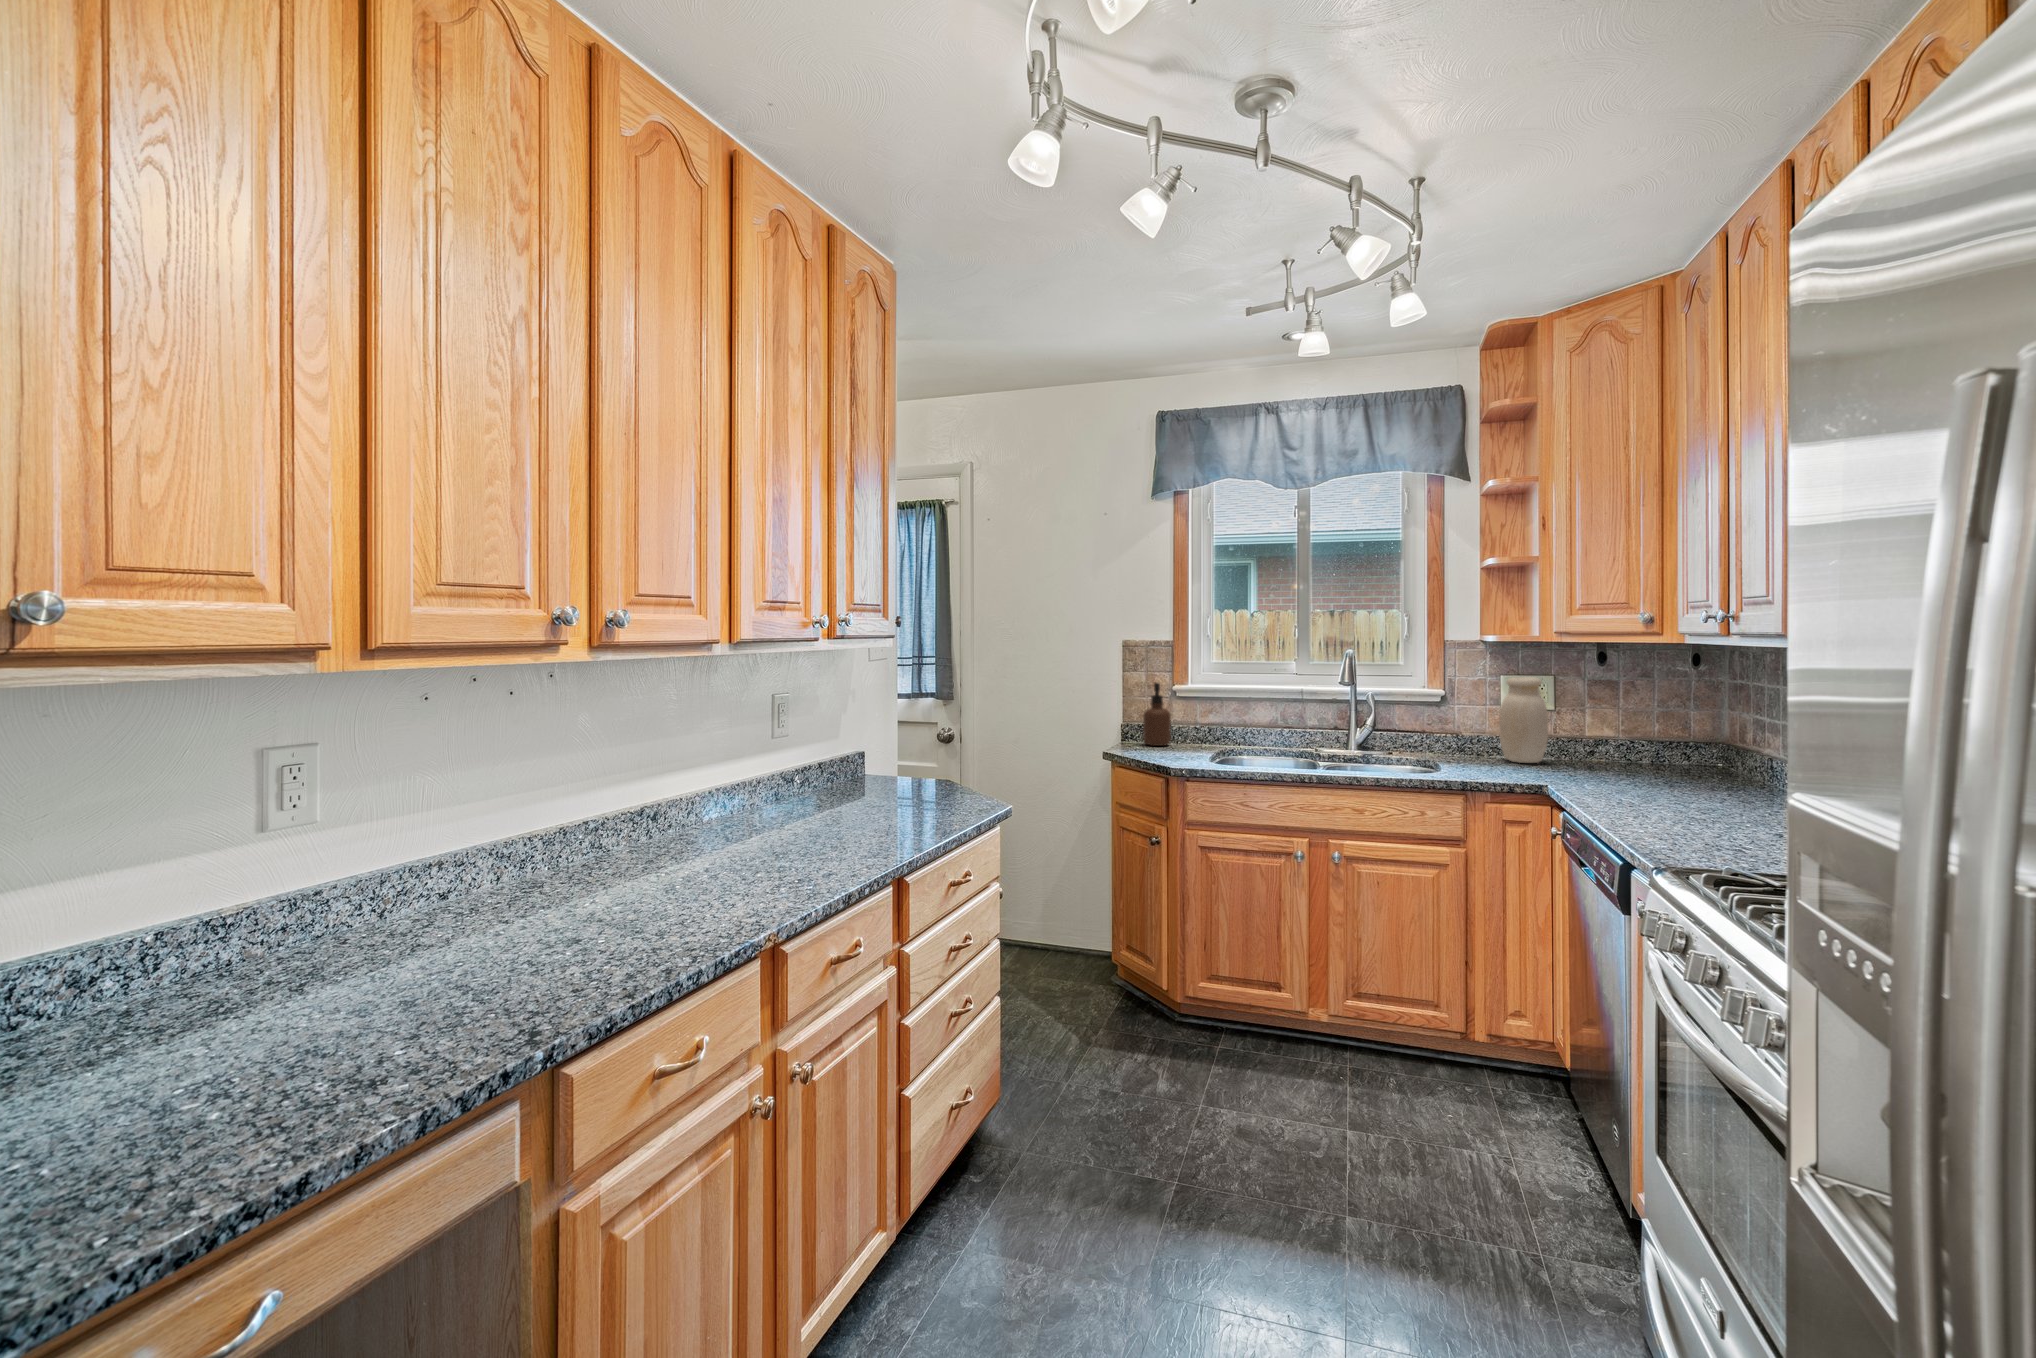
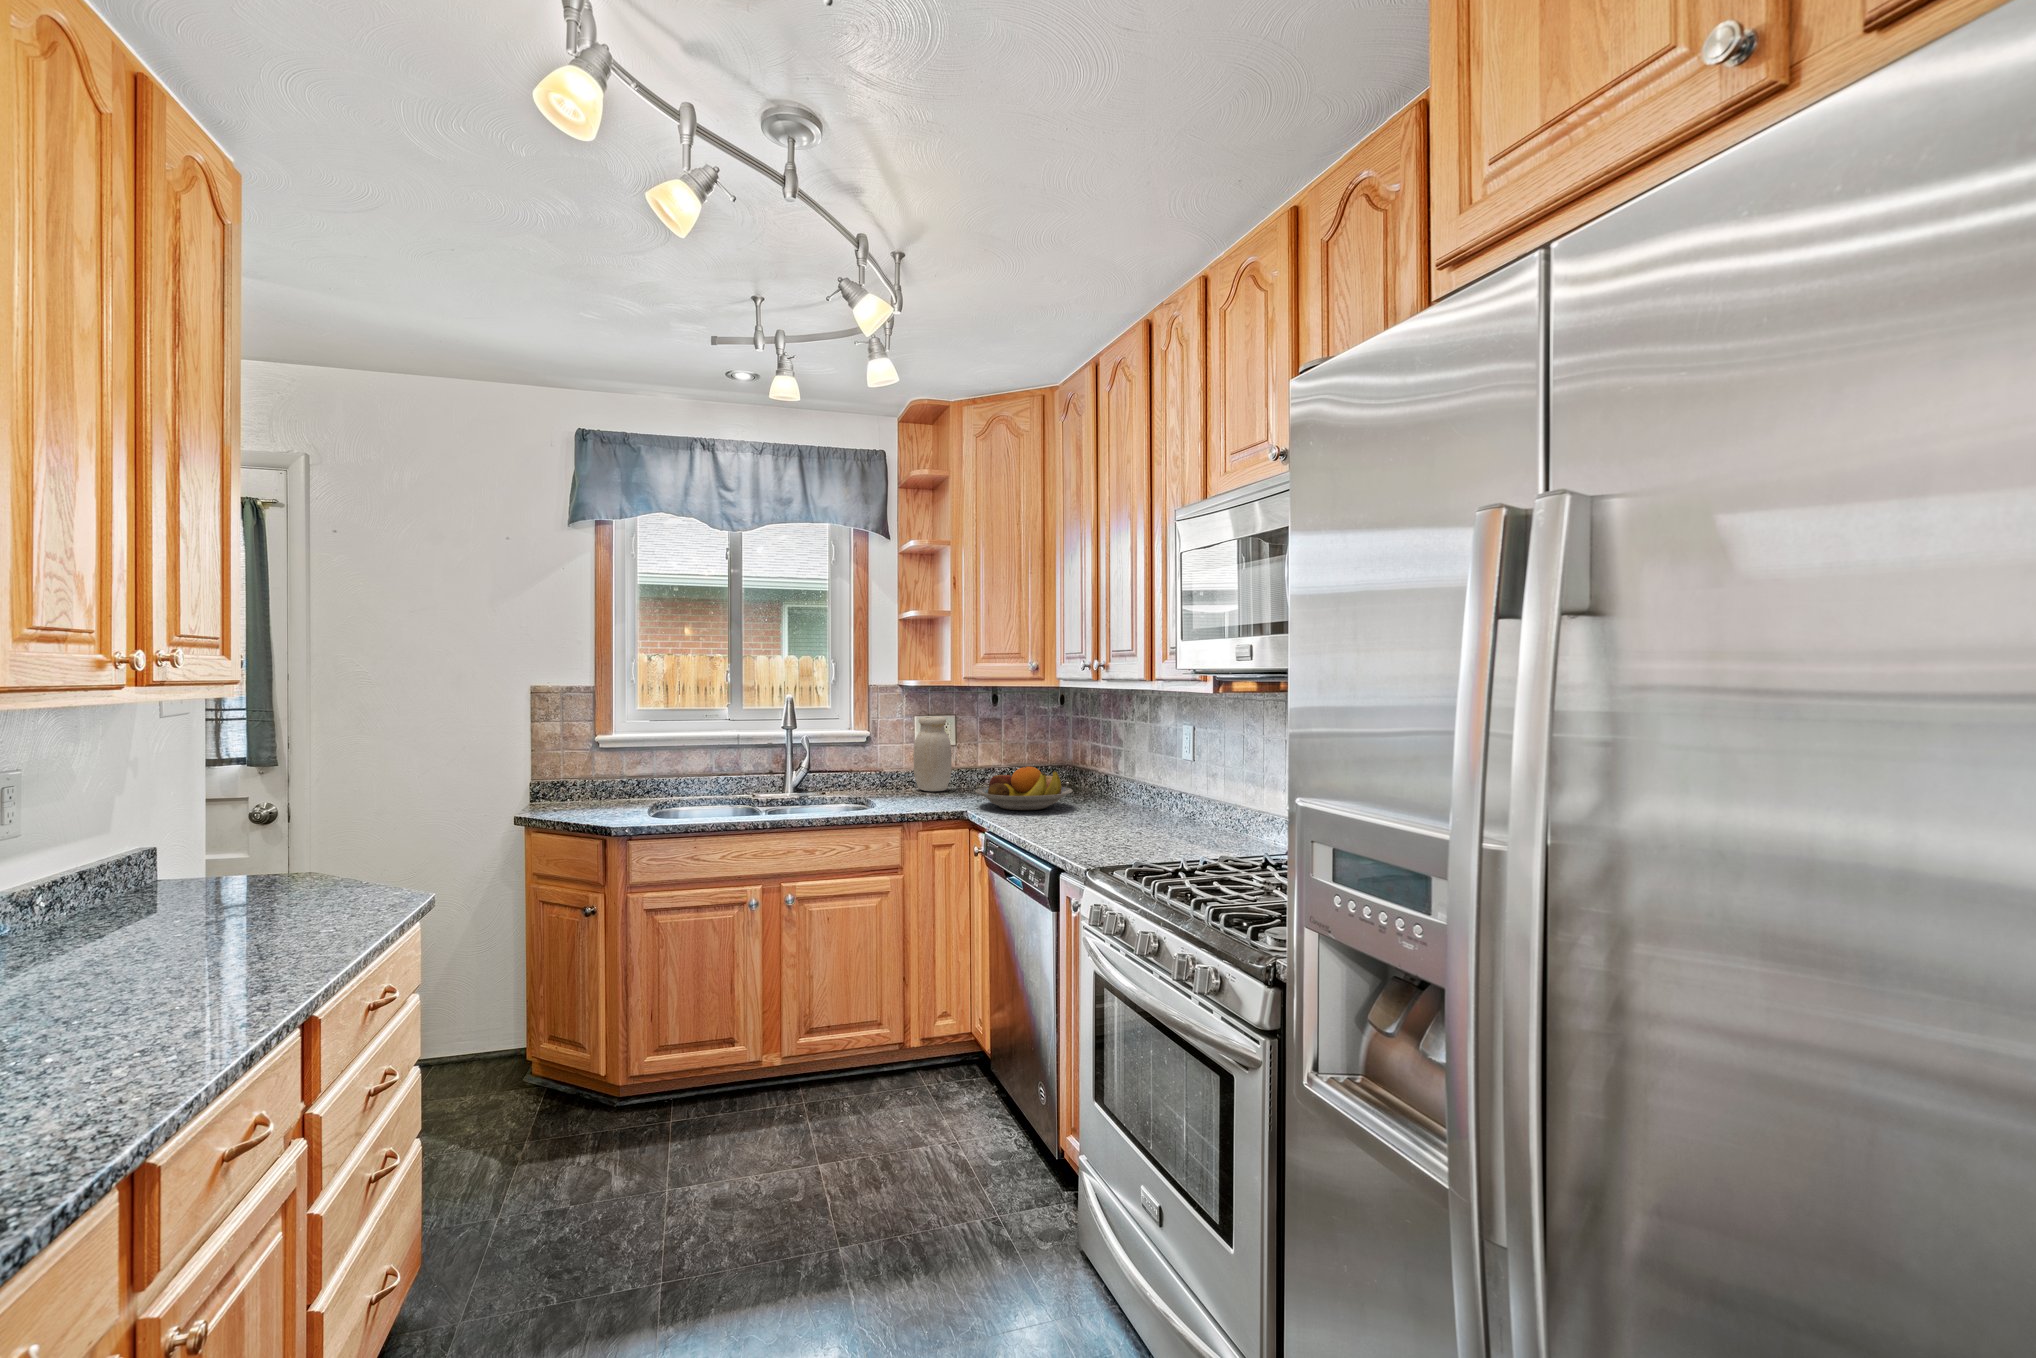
soap dispenser: present [1143,683,1171,746] -> none [562,731,595,802]
fruit bowl: none [1566,741,1709,794] -> present [975,767,1072,810]

